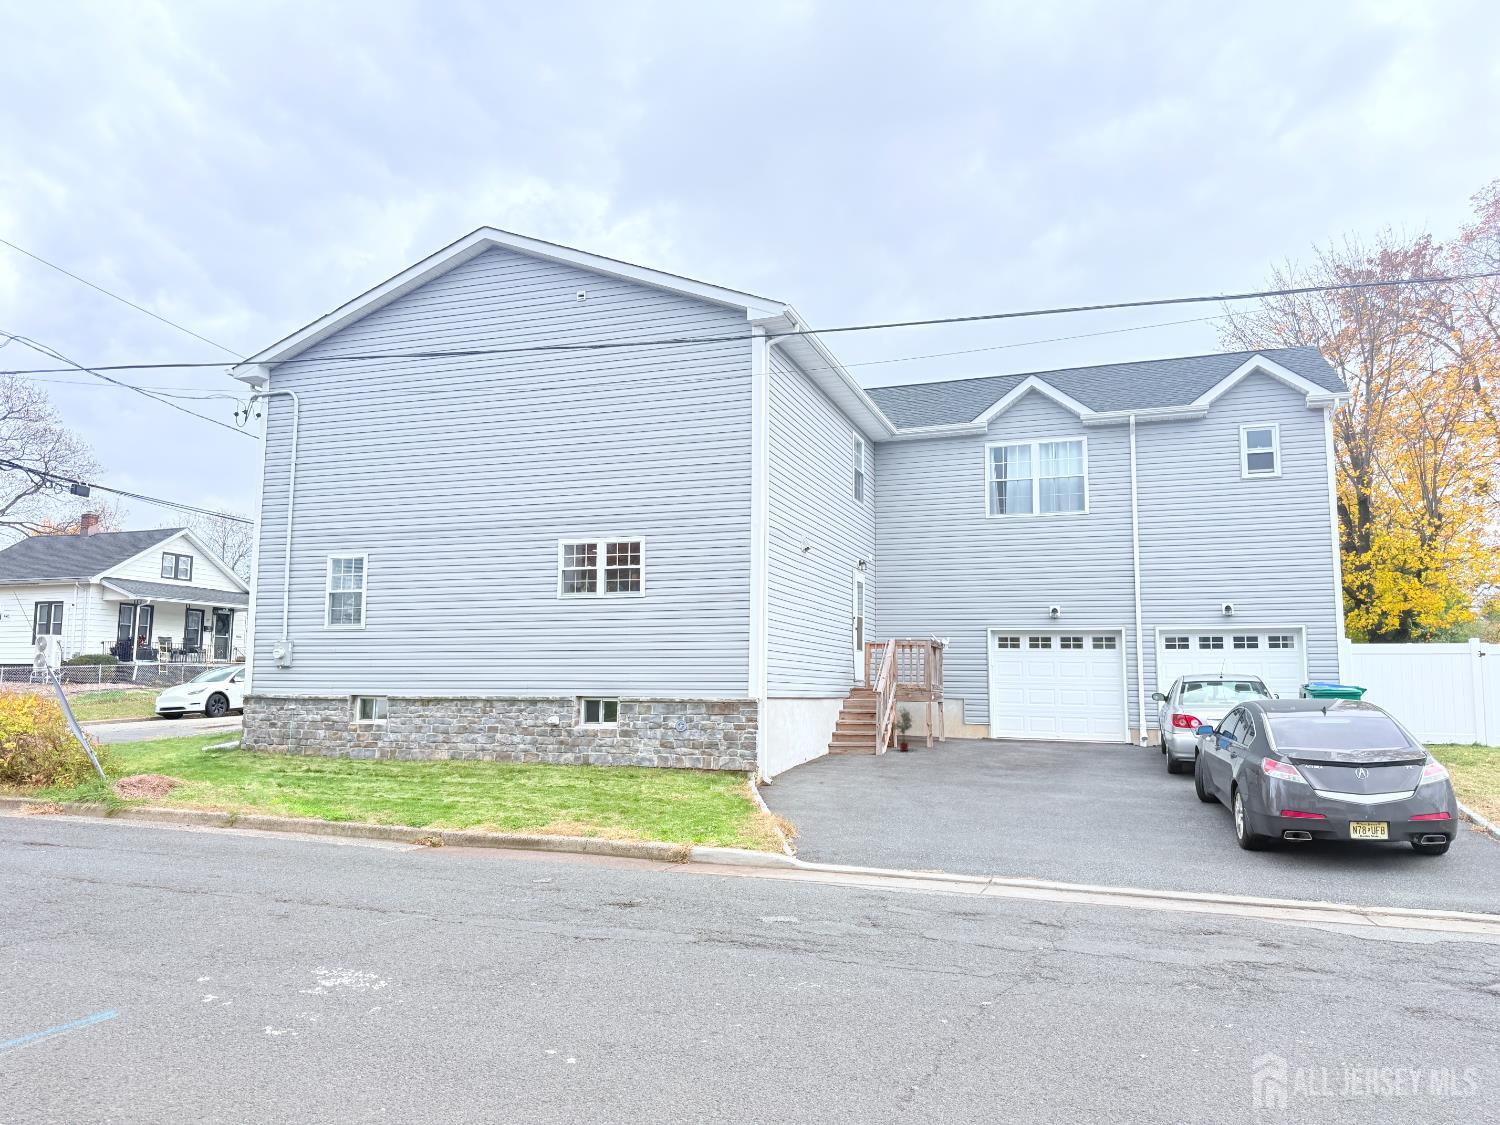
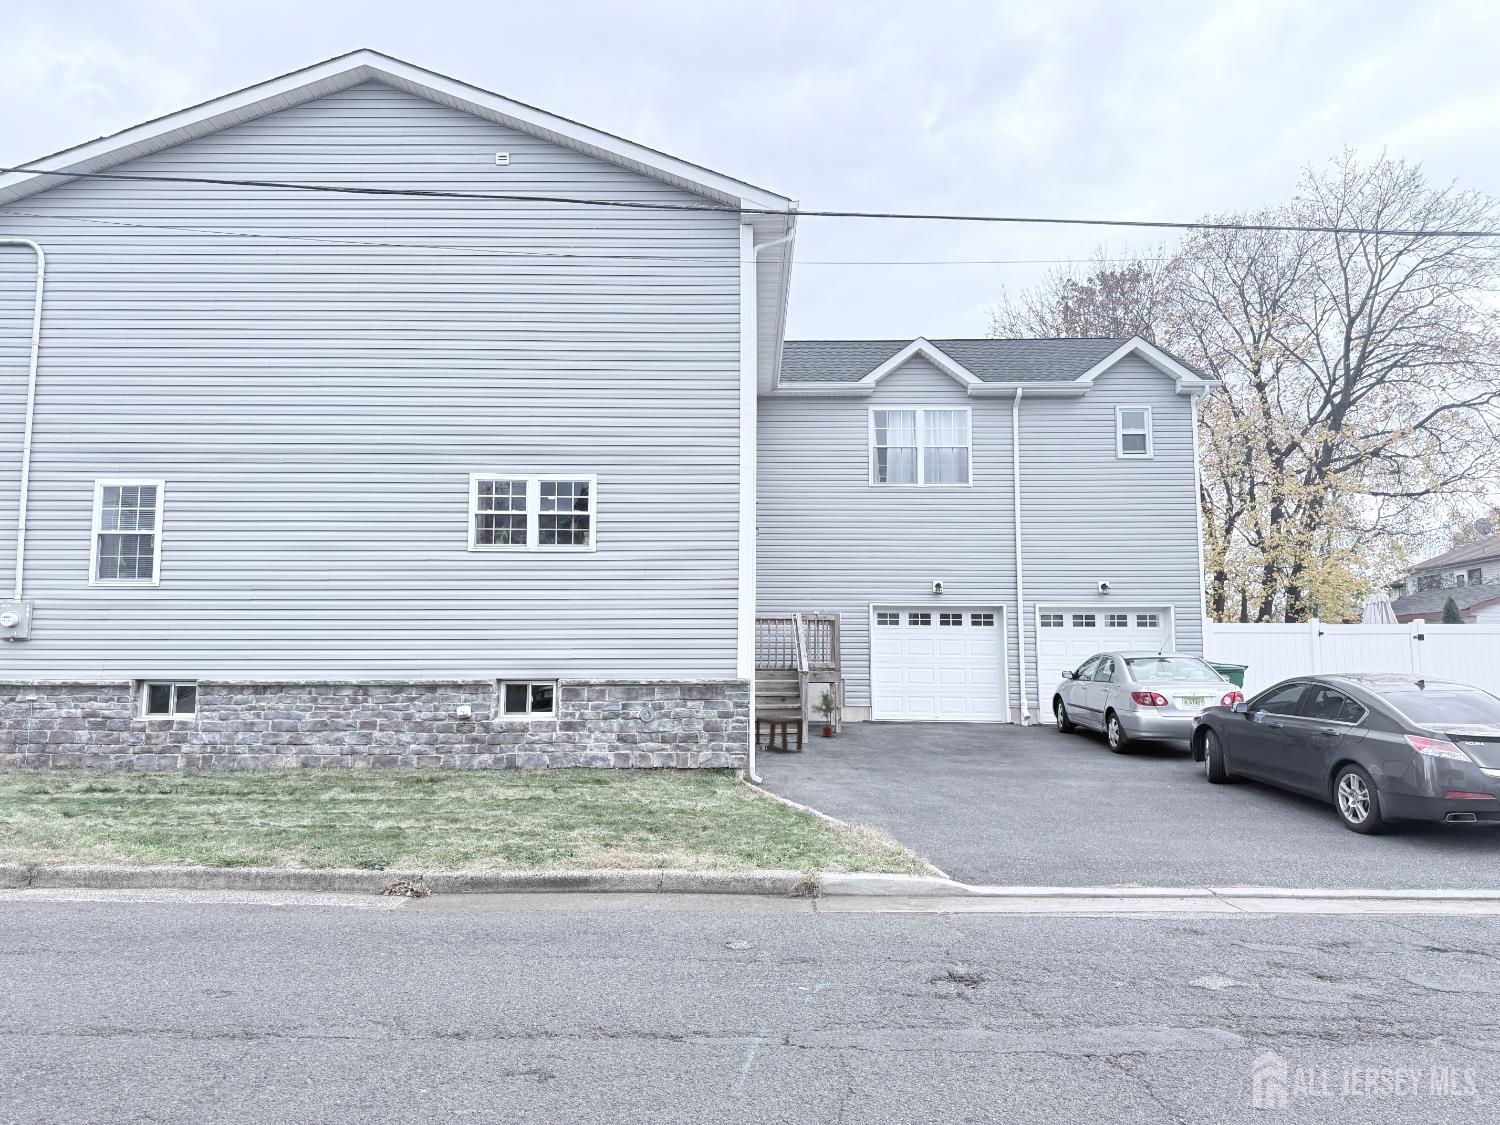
bench: none [818,730,851,761] -> present [756,716,803,751]

